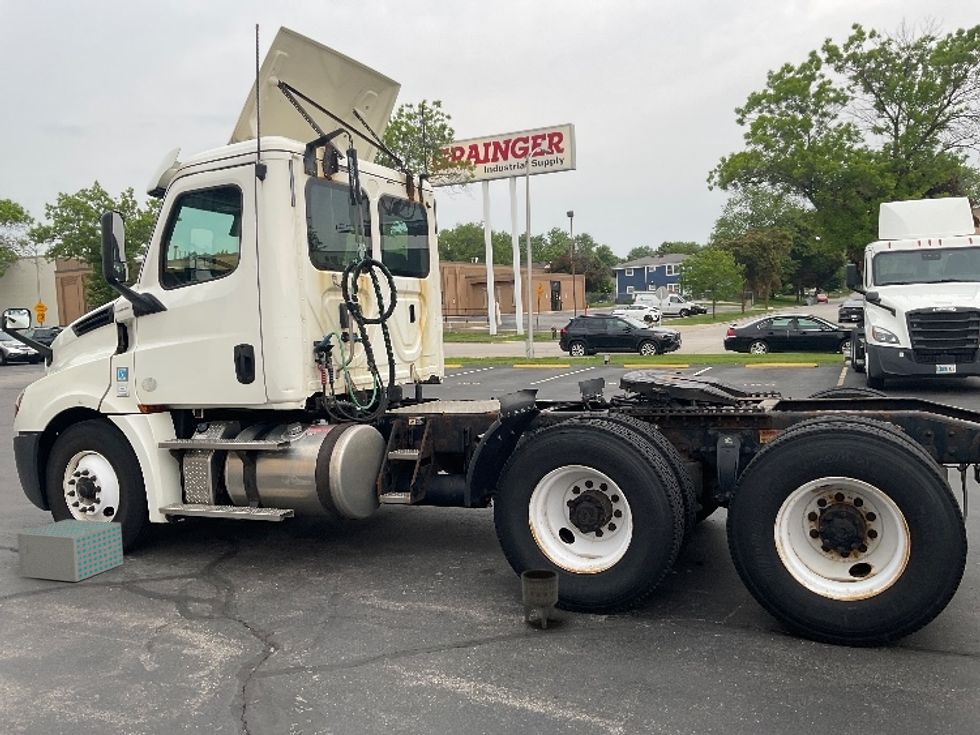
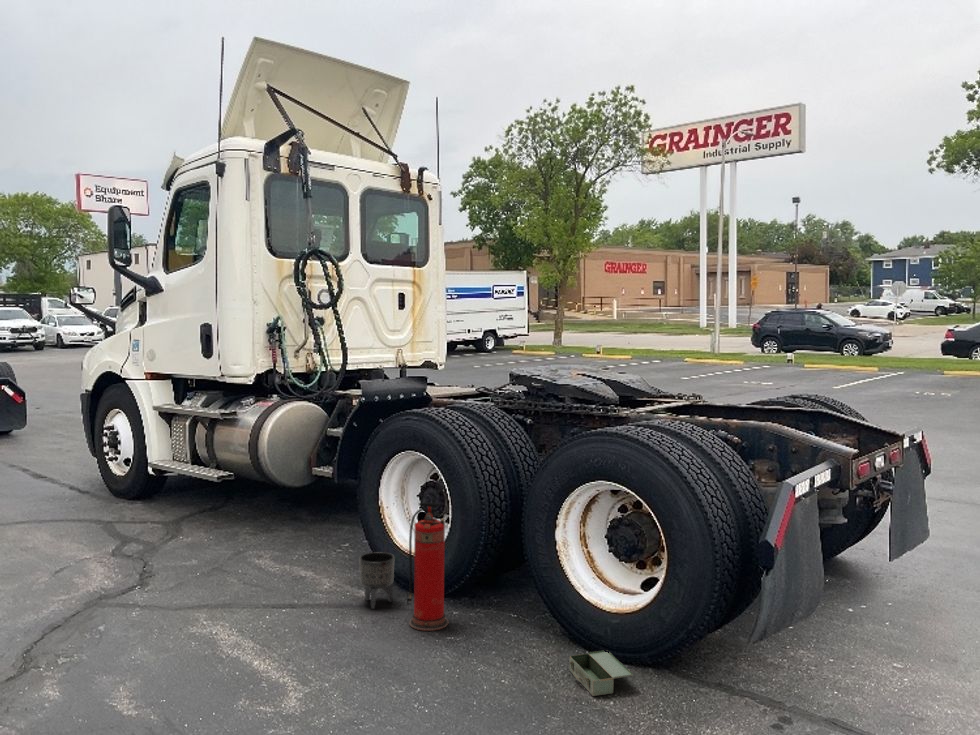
fire extinguisher: none [597,508,638,641] -> present [407,502,448,631]
storage box: present [17,519,123,582] -> none [49,462,131,514]
toolbox: none [798,628,872,670] -> present [569,650,633,696]

